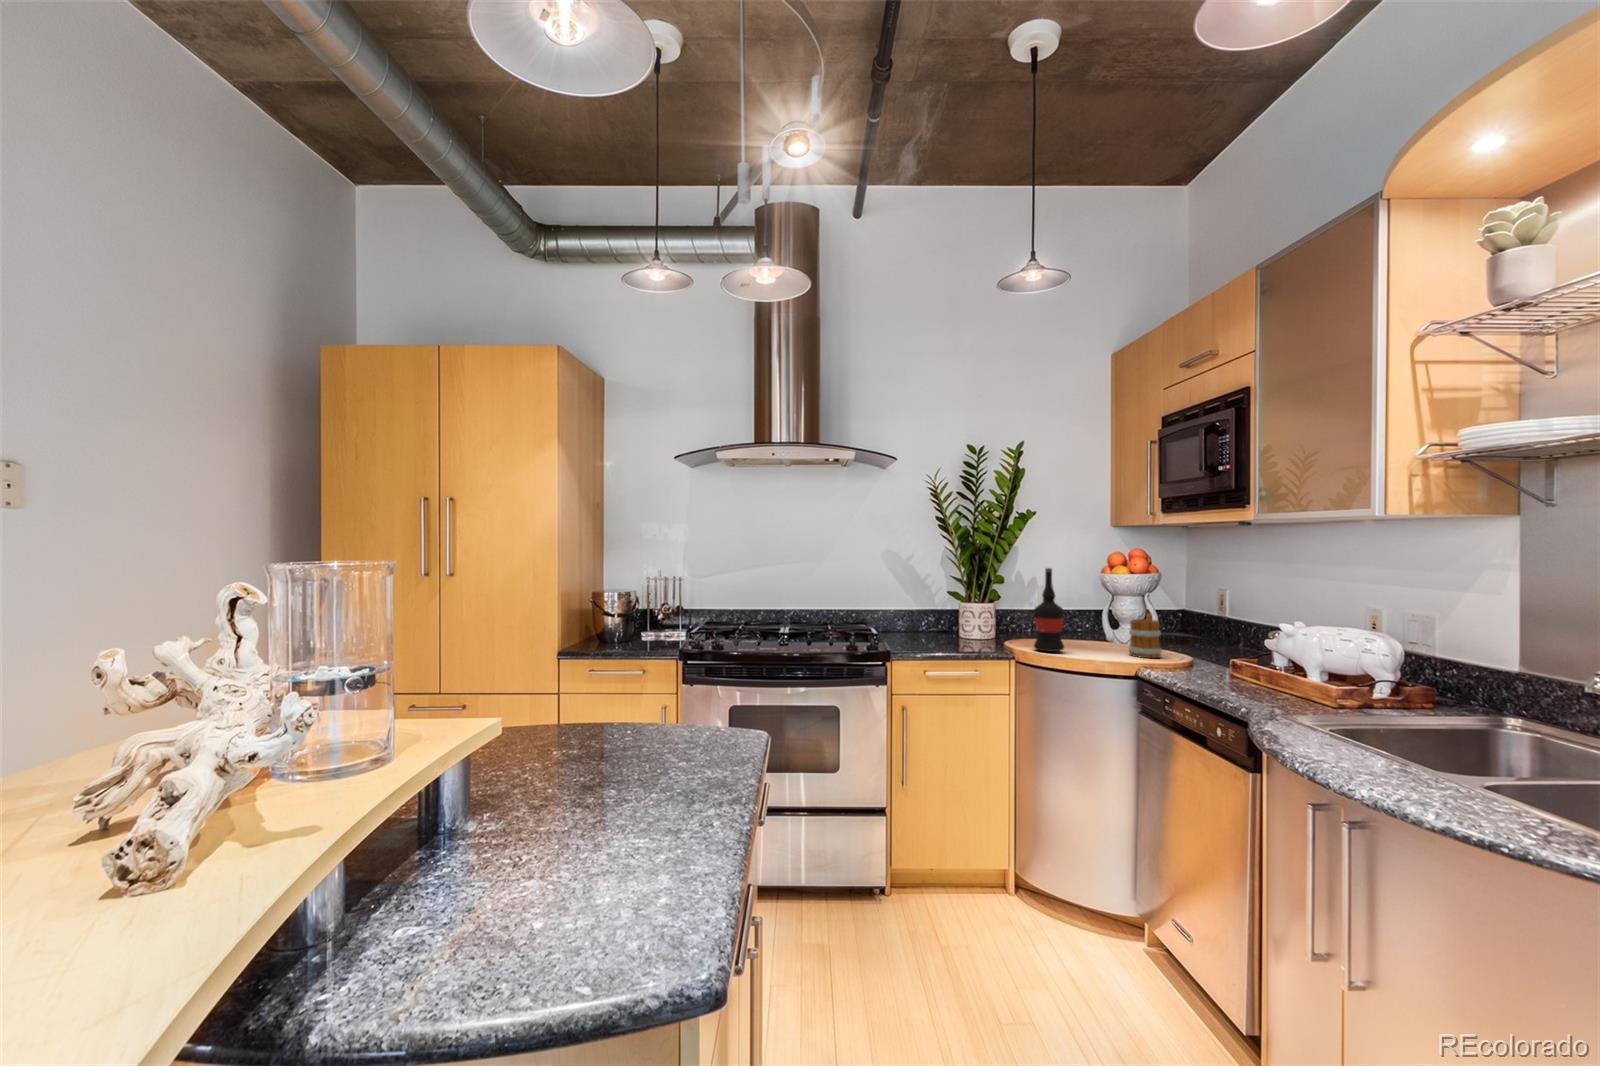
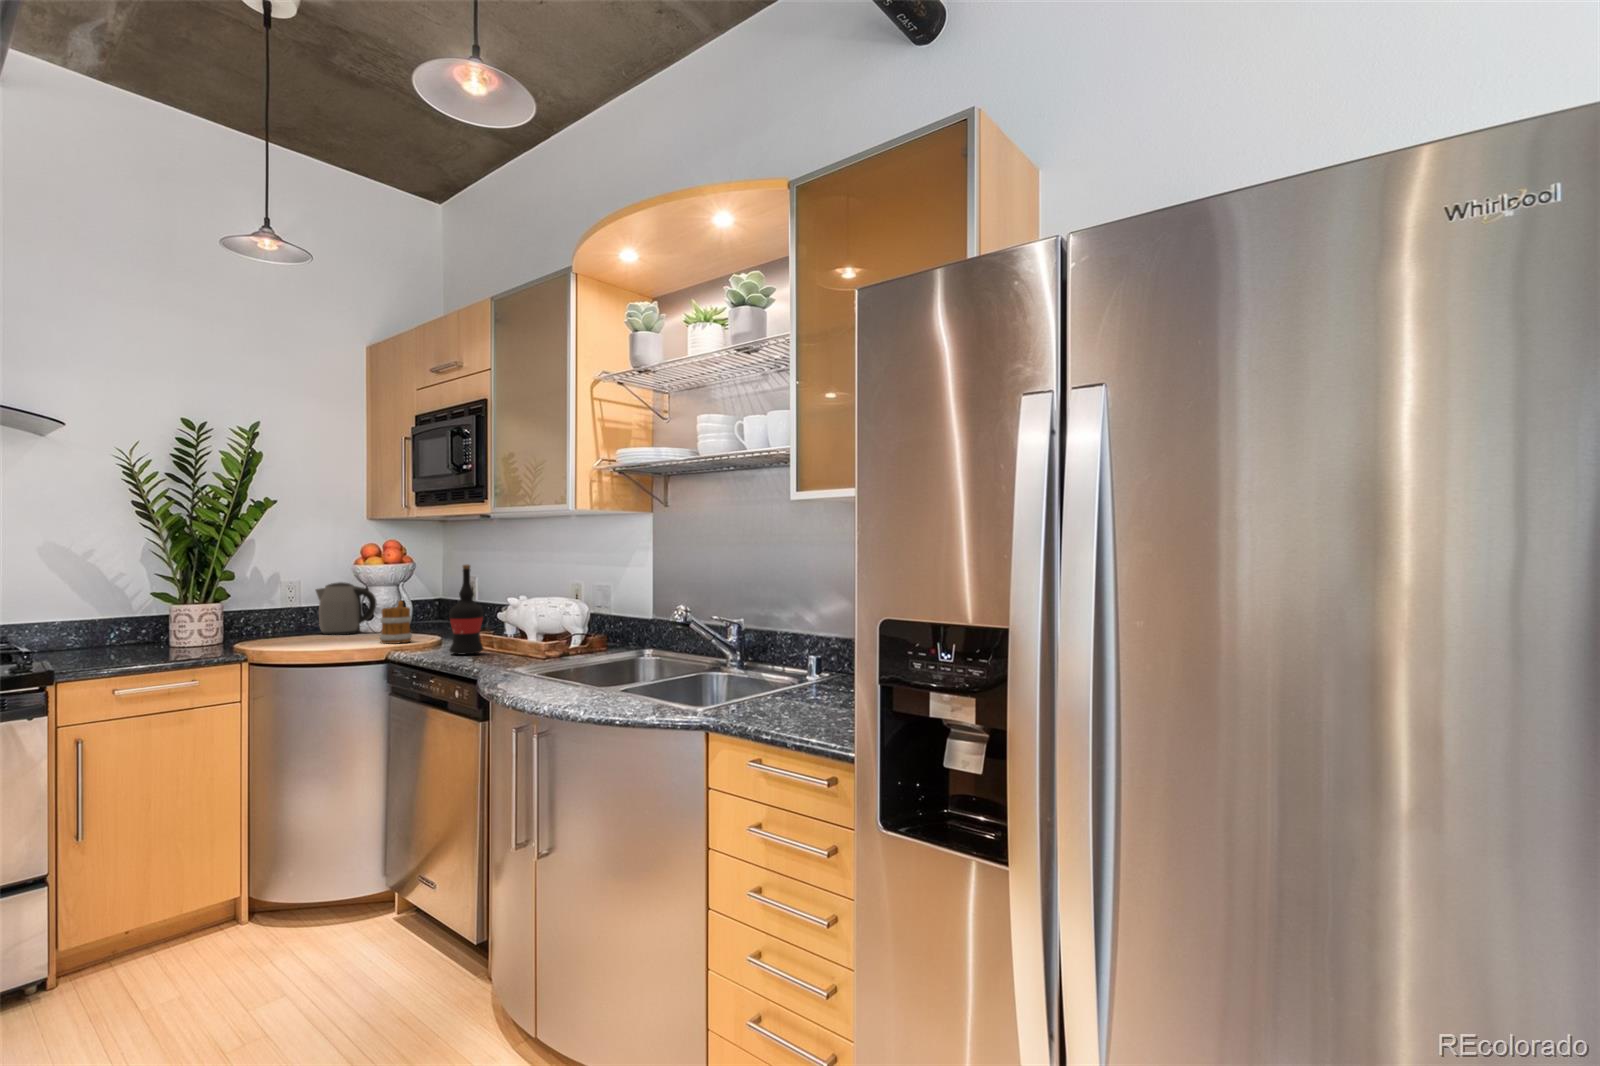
wine bottle: present [1034,568,1064,652] -> present [449,565,483,654]
kettle: none [1068,589,1124,640] -> present [316,582,376,635]

